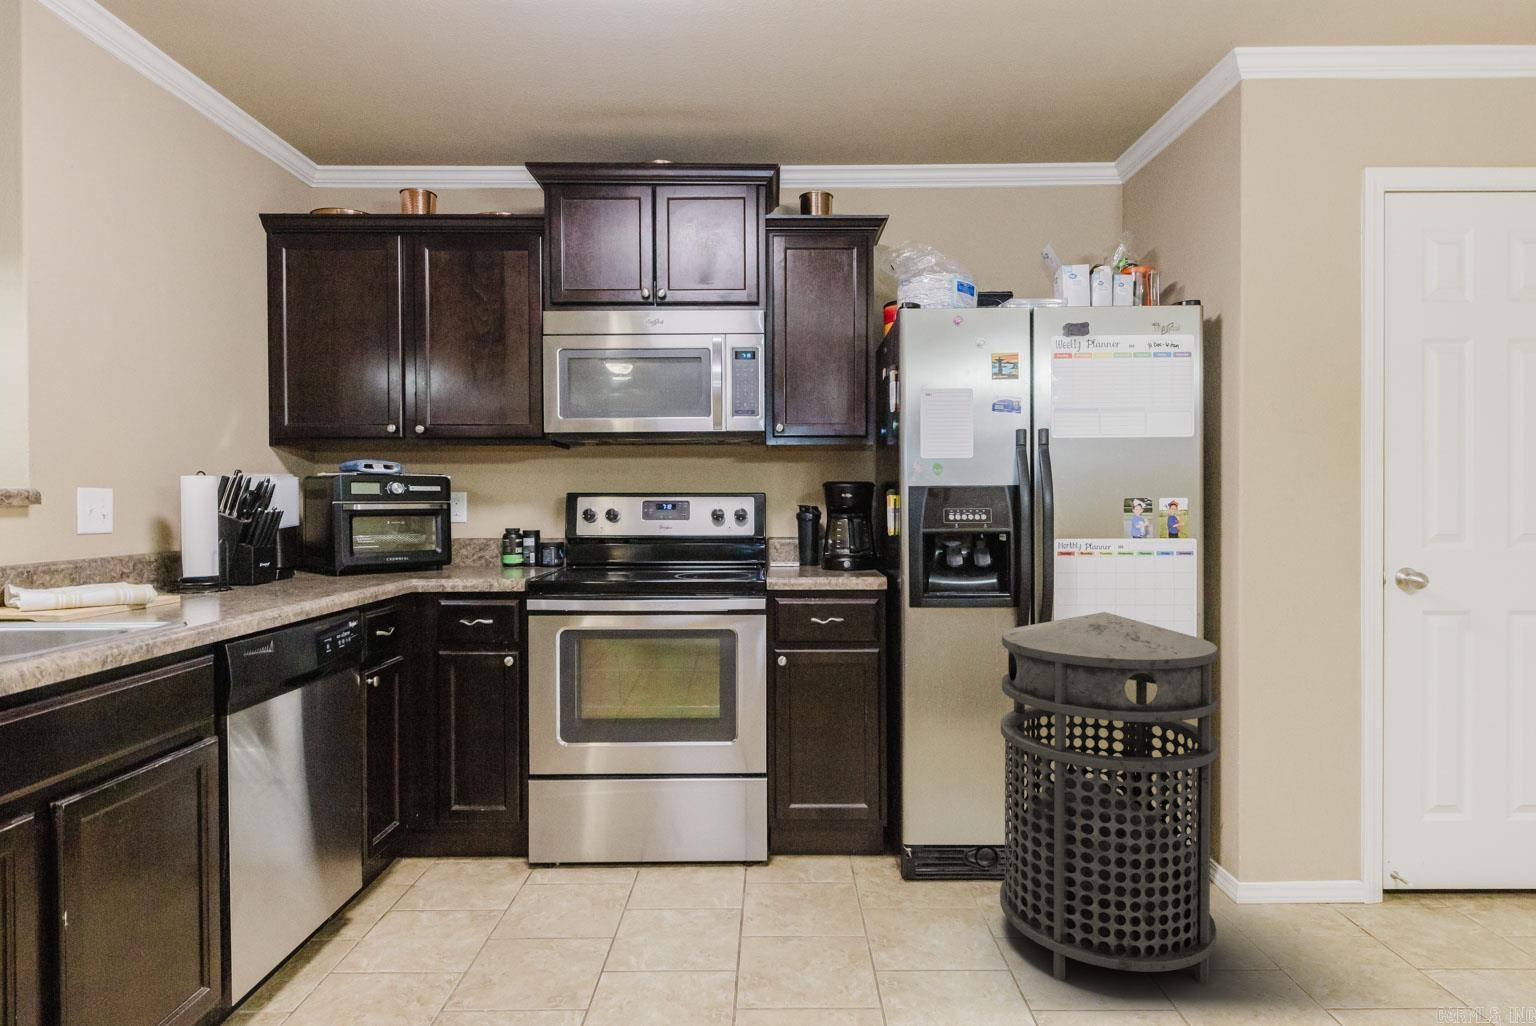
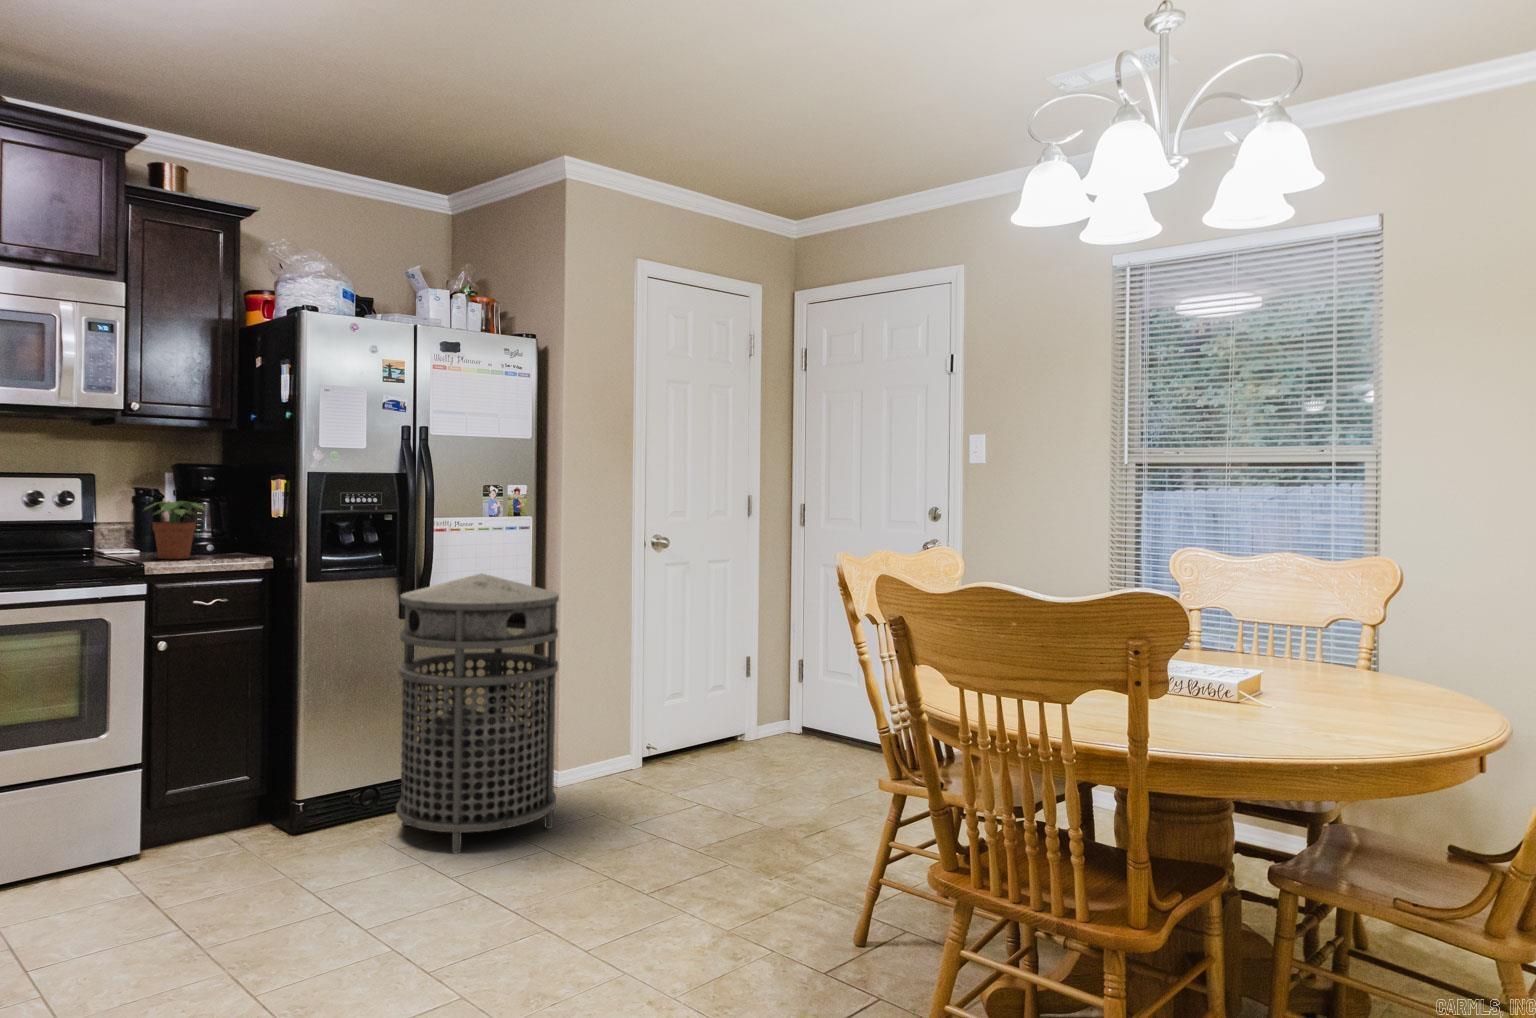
potted plant: none [786,520,837,575] -> present [144,501,205,559]

